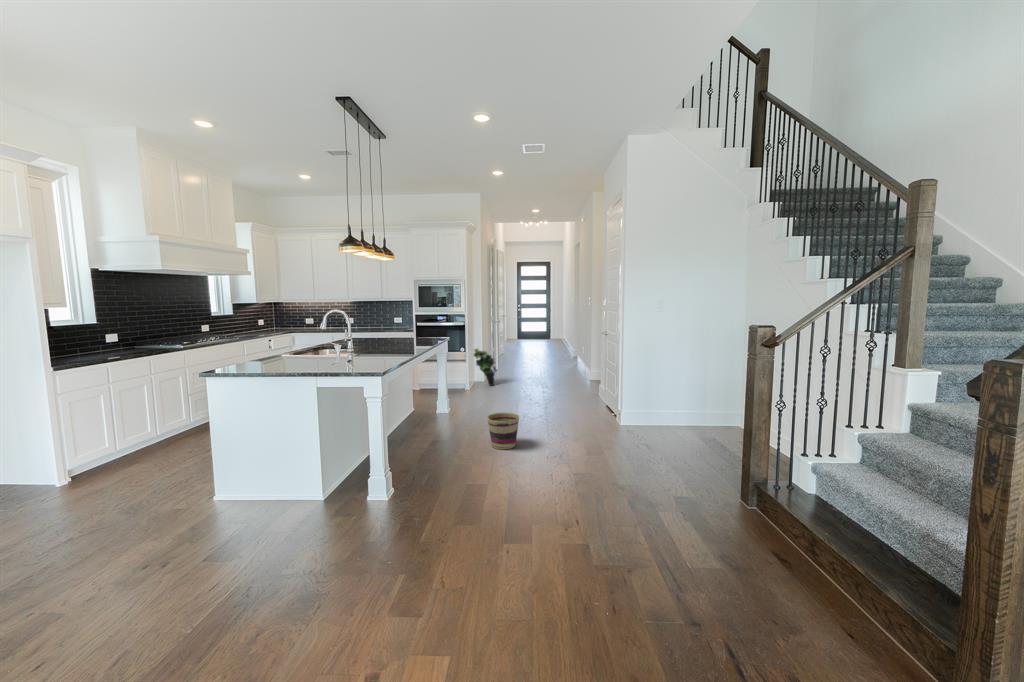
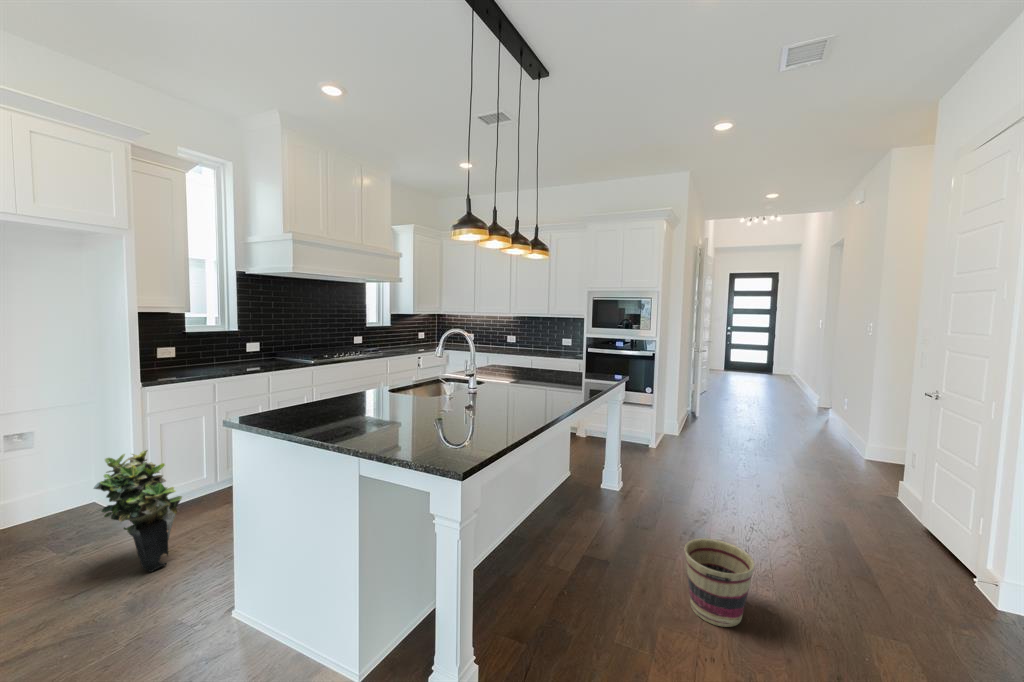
potted plant: present [474,348,495,386] -> present [94,450,182,572]

